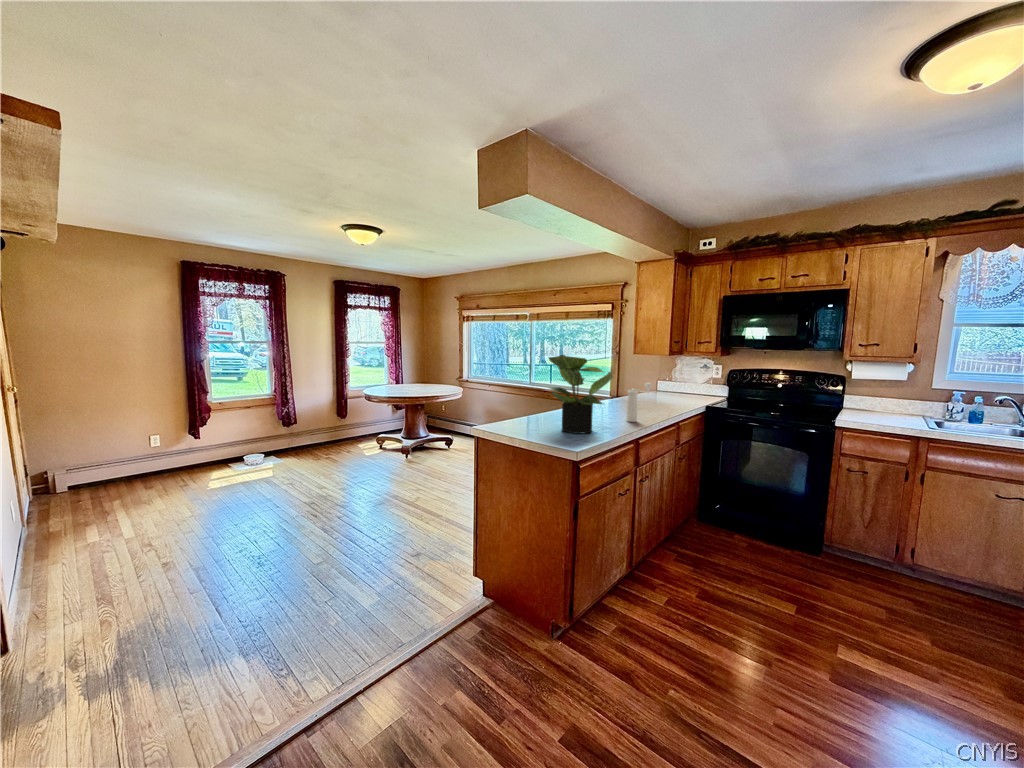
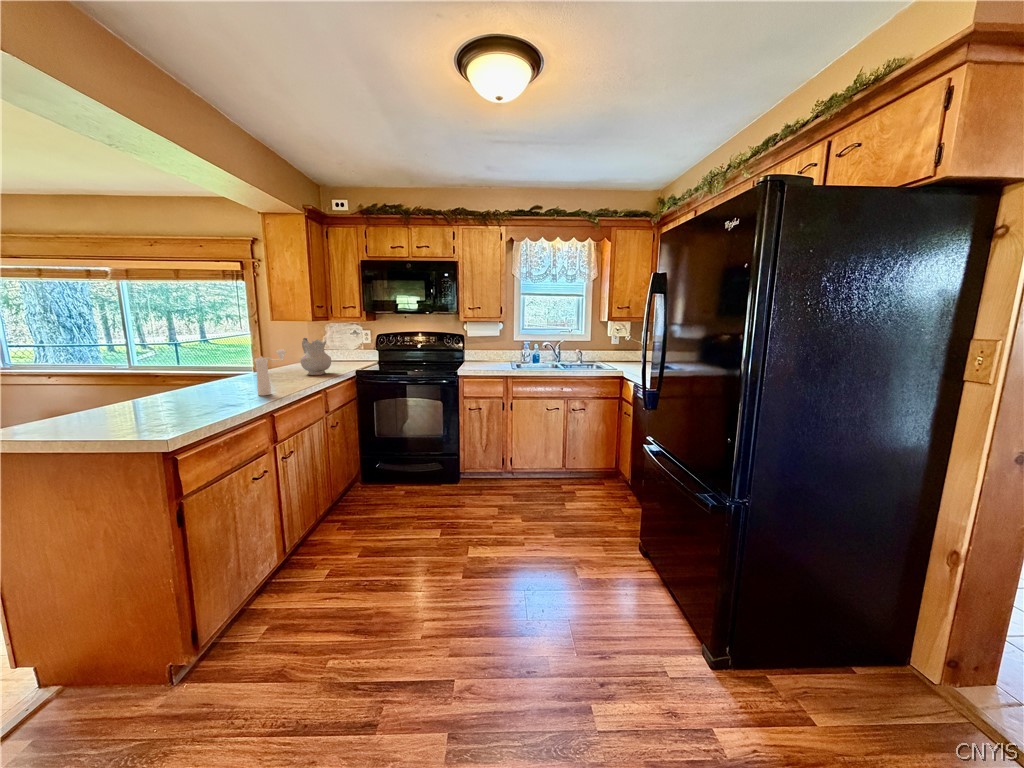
potted plant: present [549,355,612,434] -> none [104,315,222,420]
ceramic pitcher: none [656,371,684,407] -> present [300,338,331,375]

